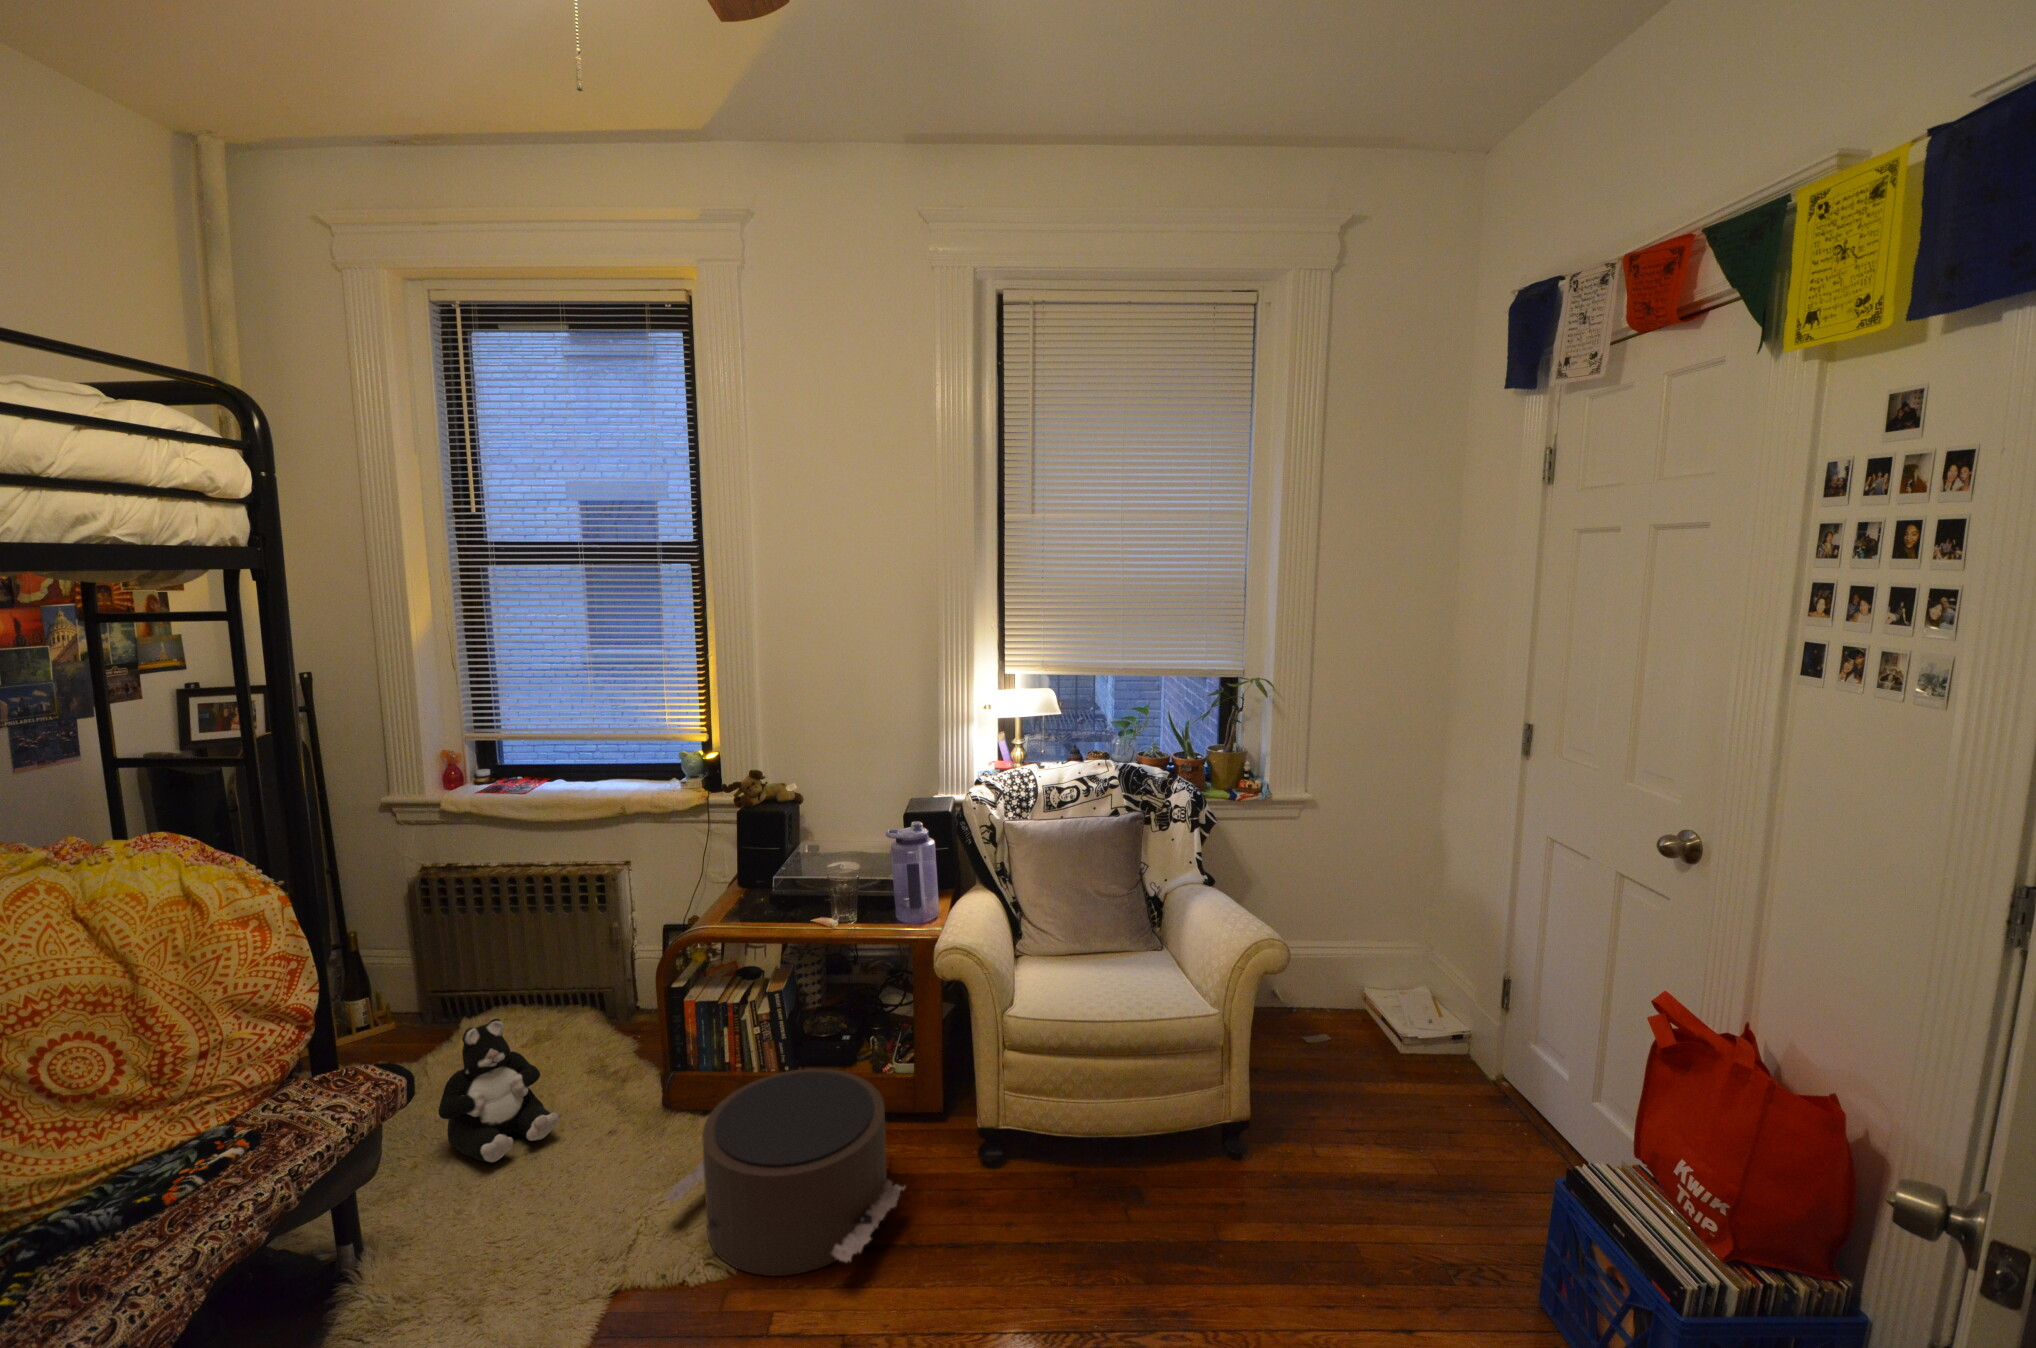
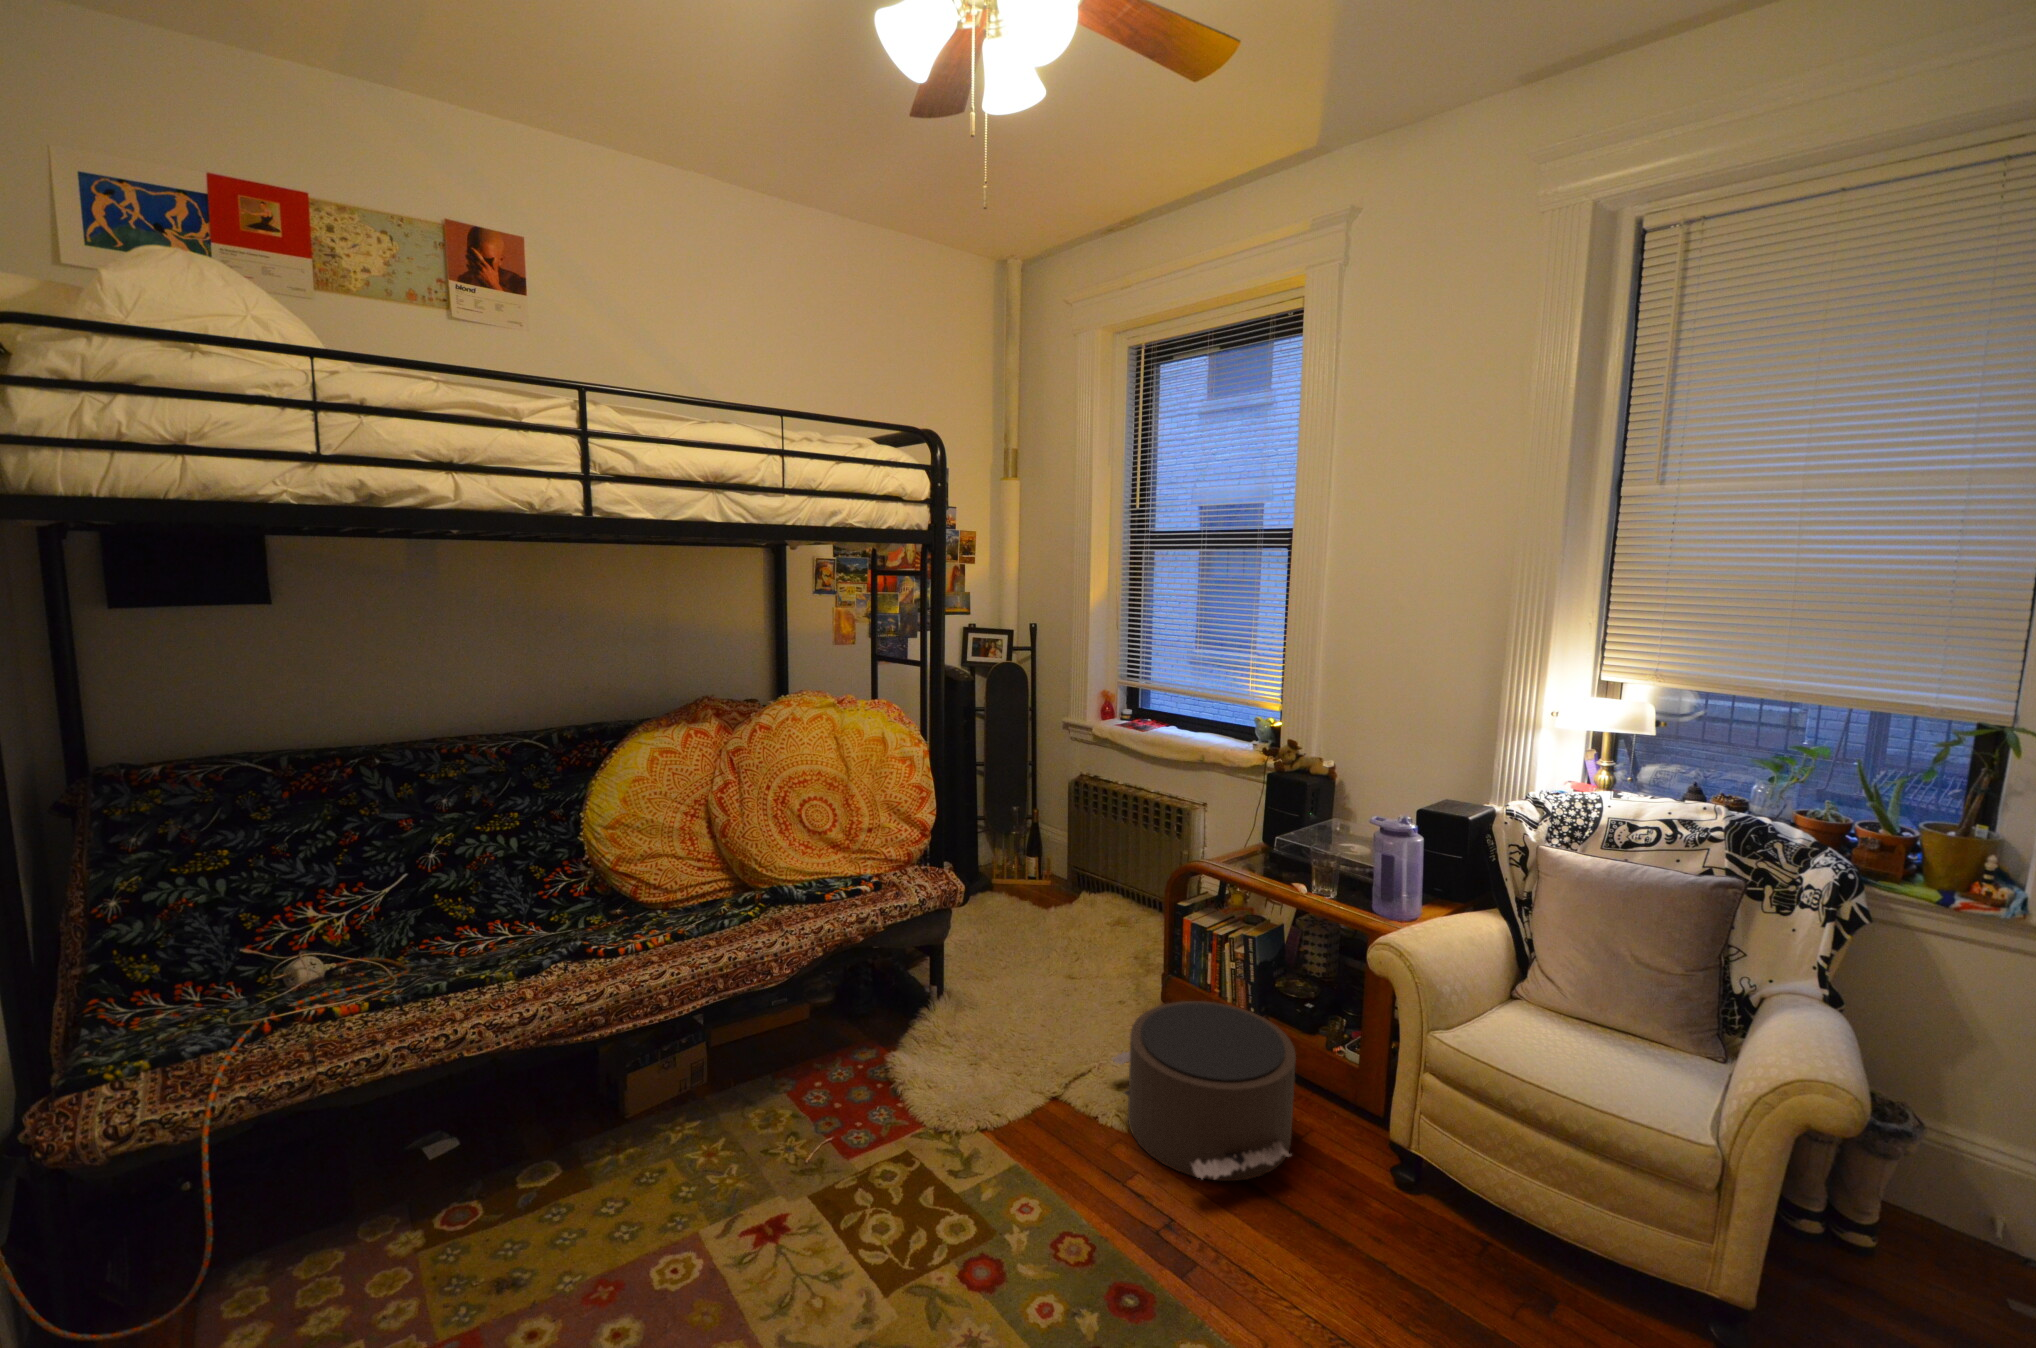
plush toy: present [439,1019,559,1162] -> none [1023,885,1092,984]

